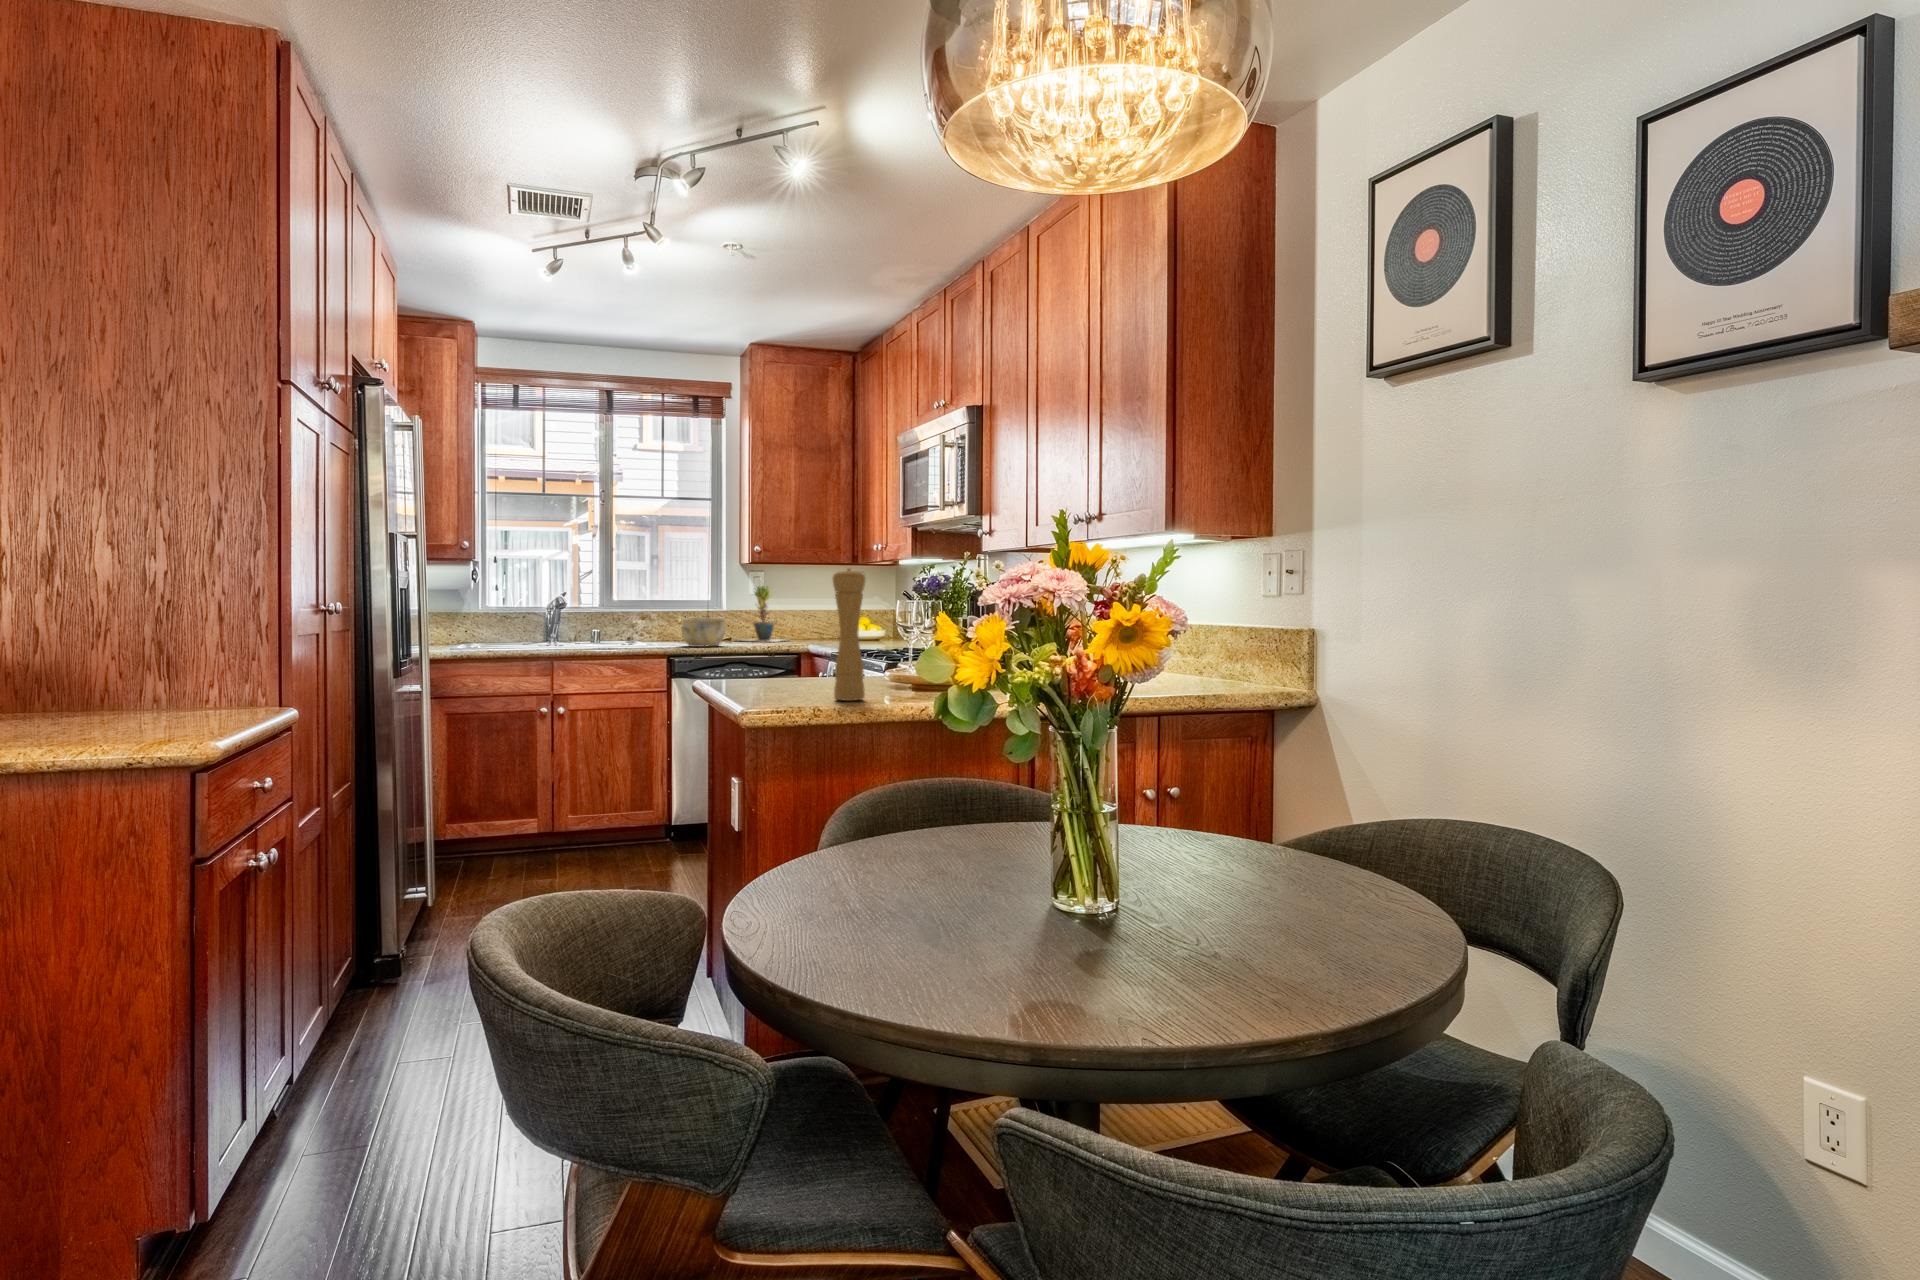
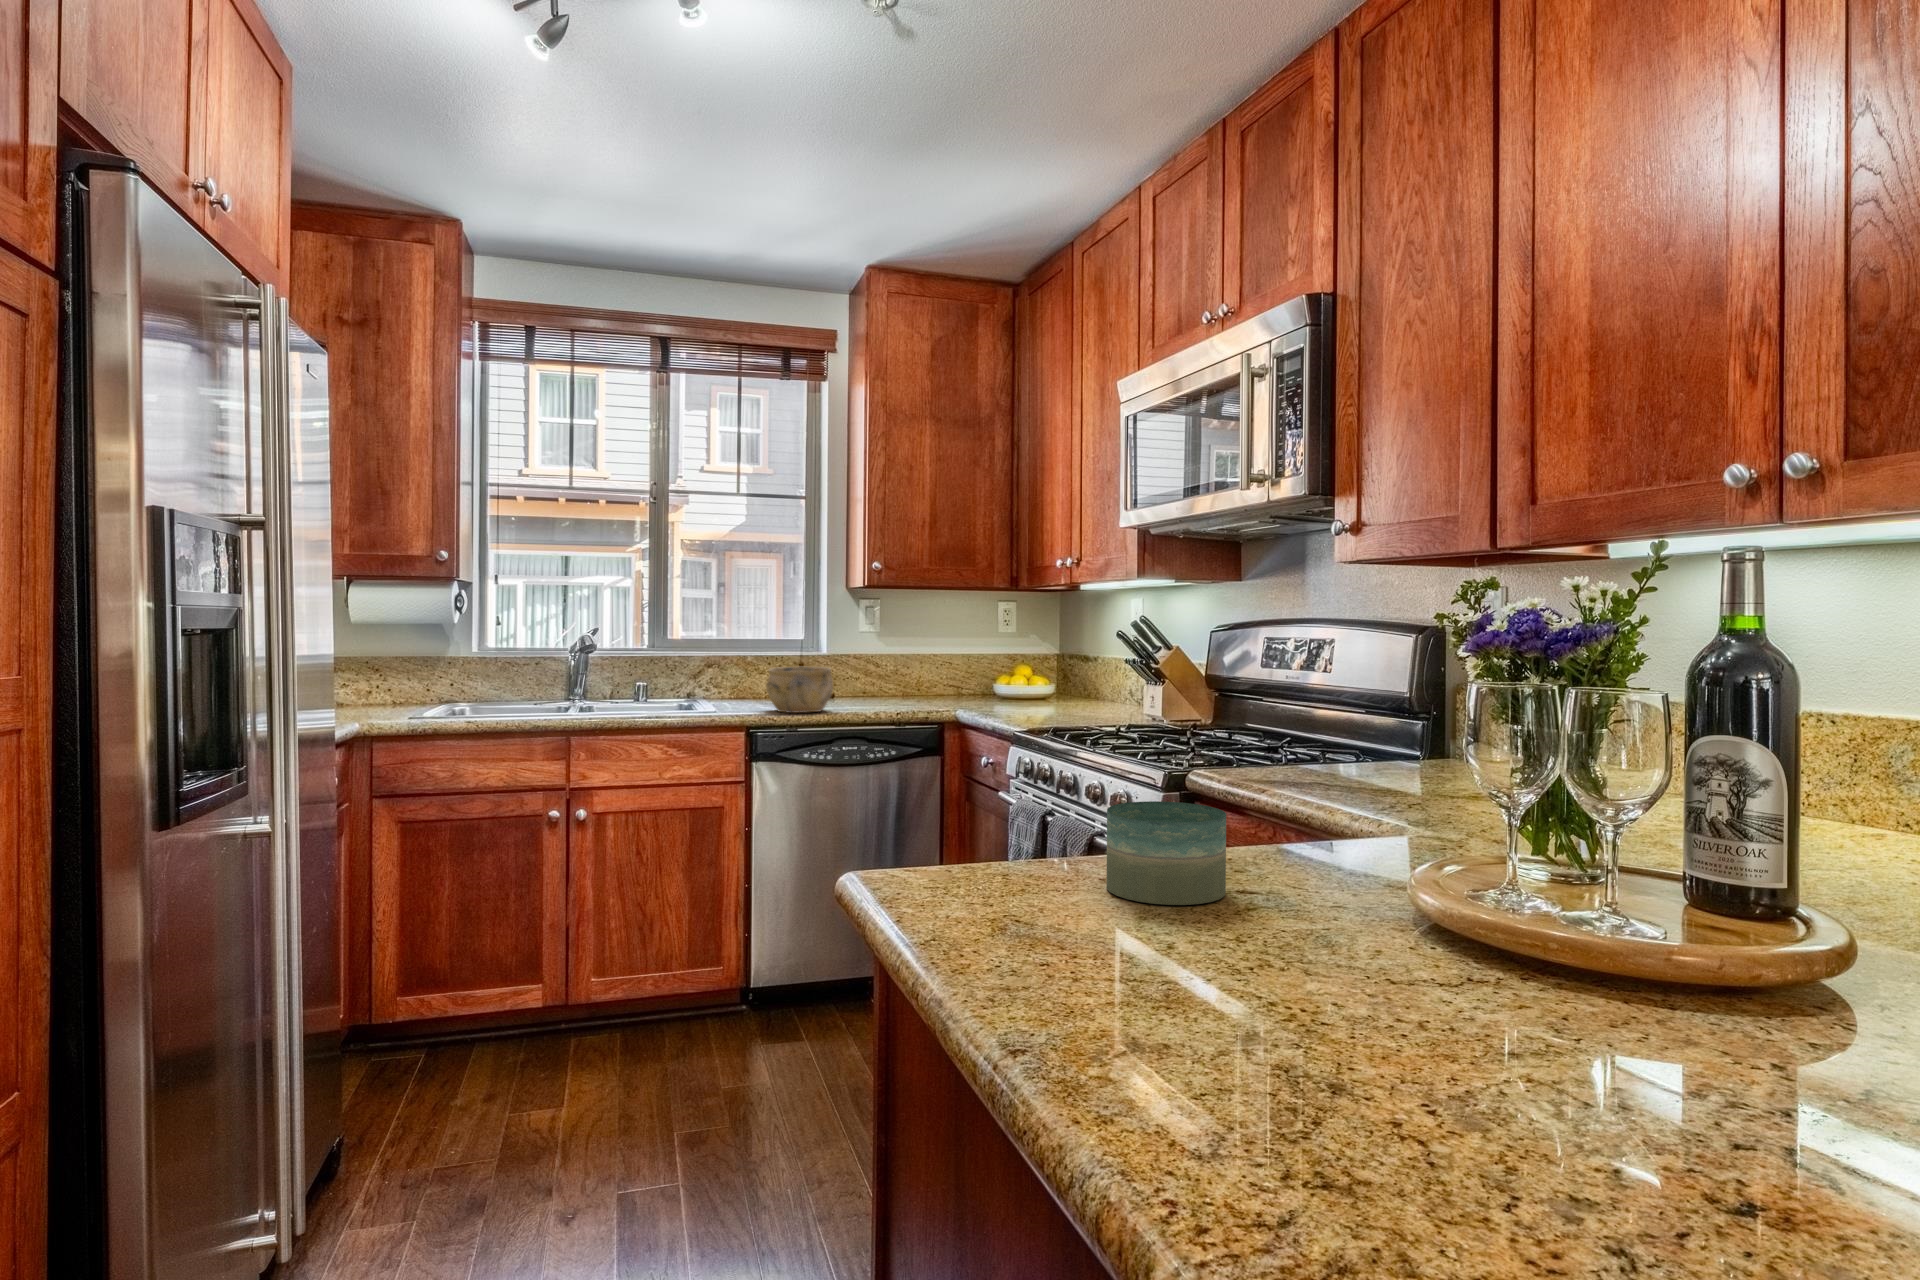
pepper mill: present [832,569,865,701] -> none [1477,577,1639,1142]
potted plant: present [744,586,782,642] -> none [831,617,925,700]
candle: none [794,652,839,684] -> present [1106,801,1226,905]

